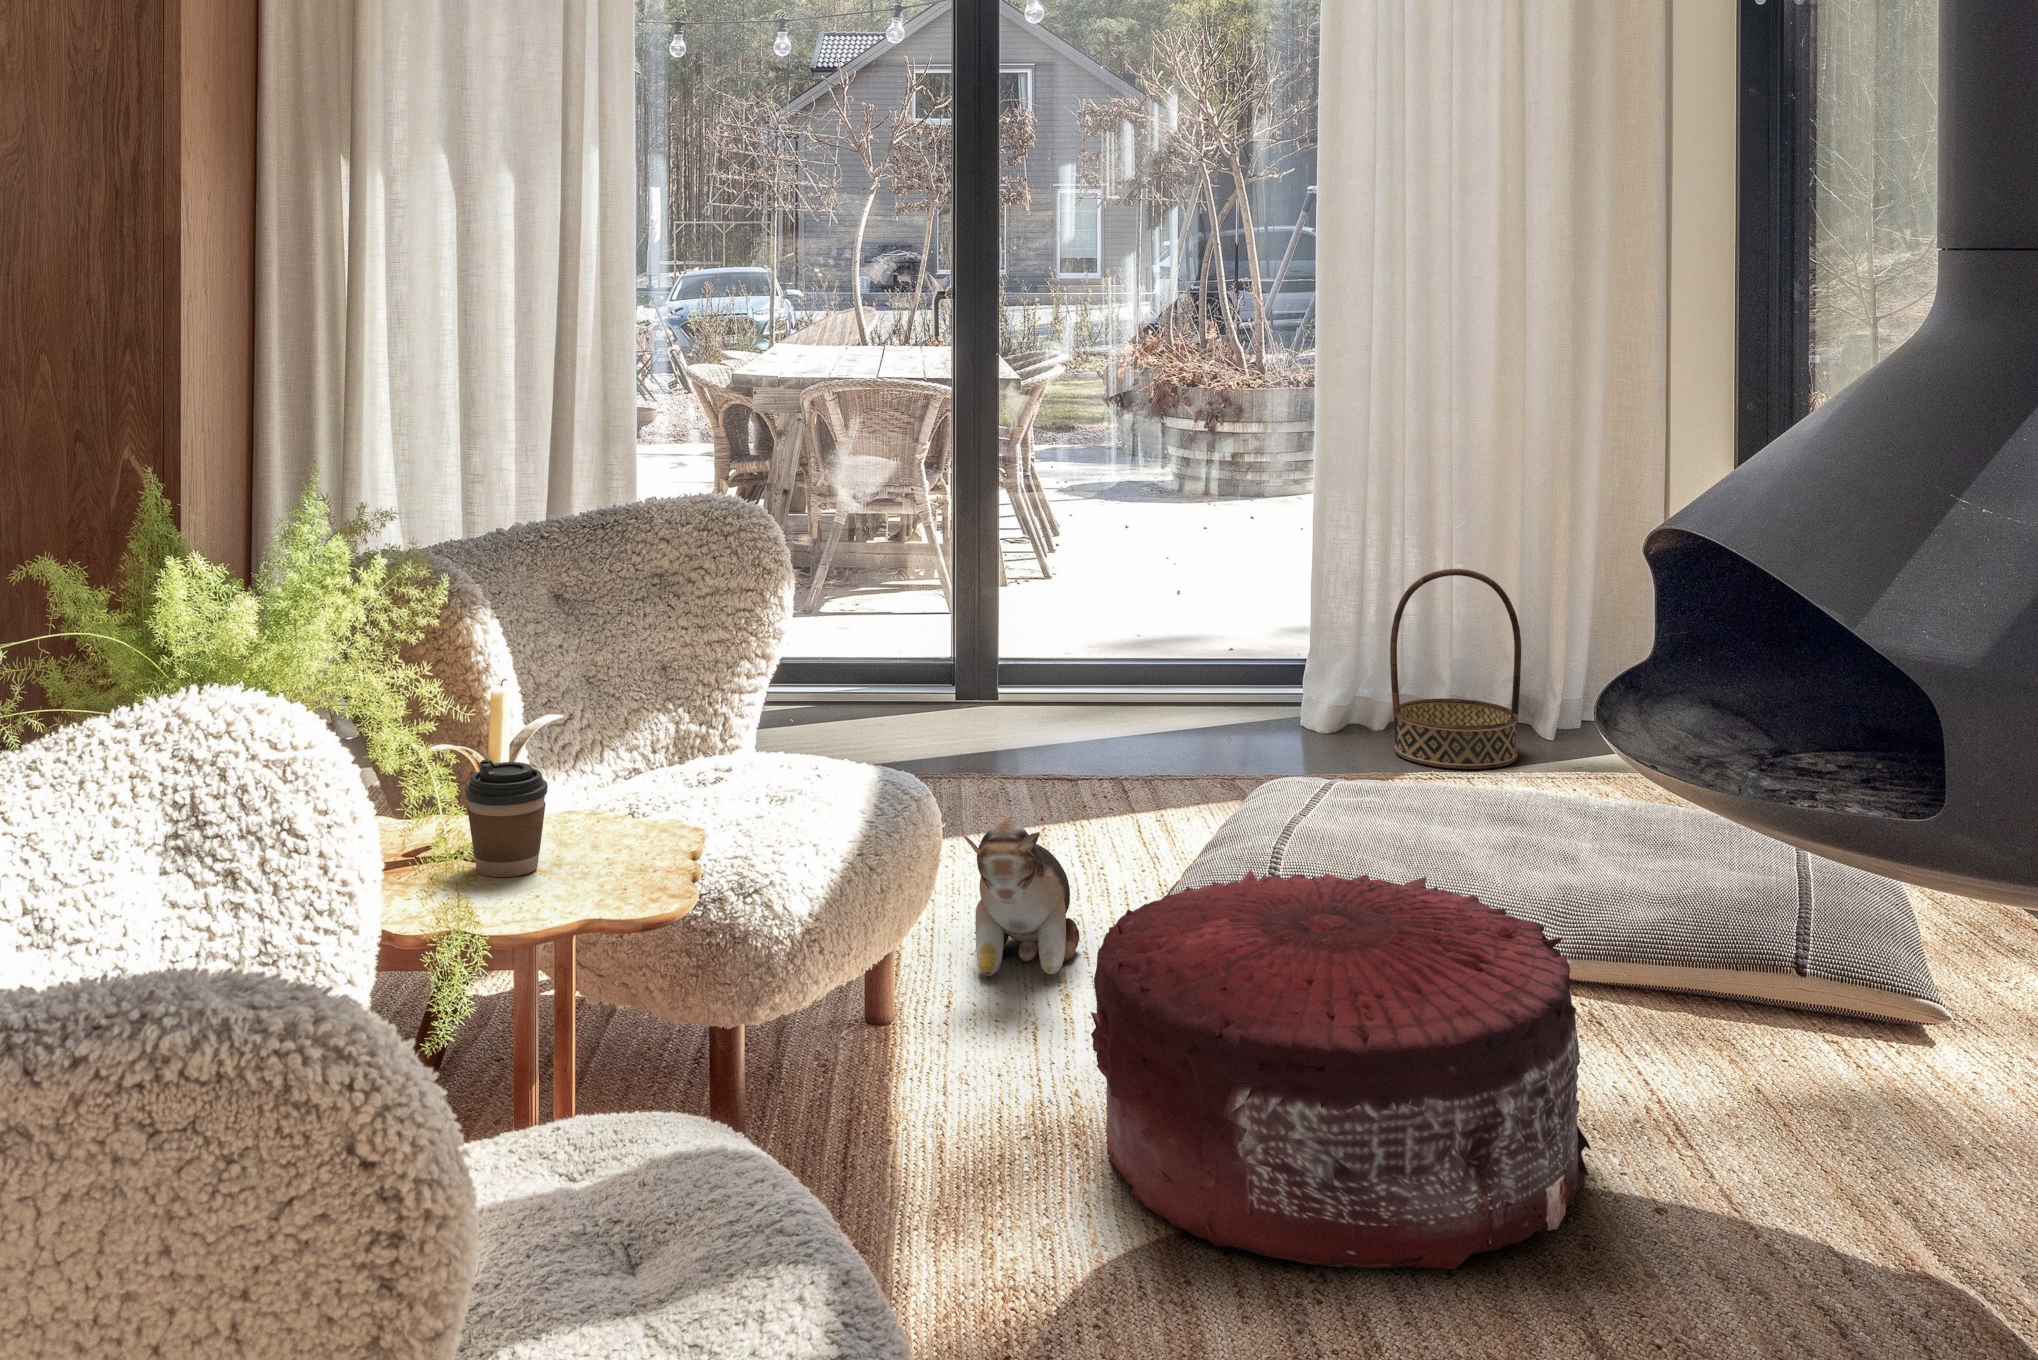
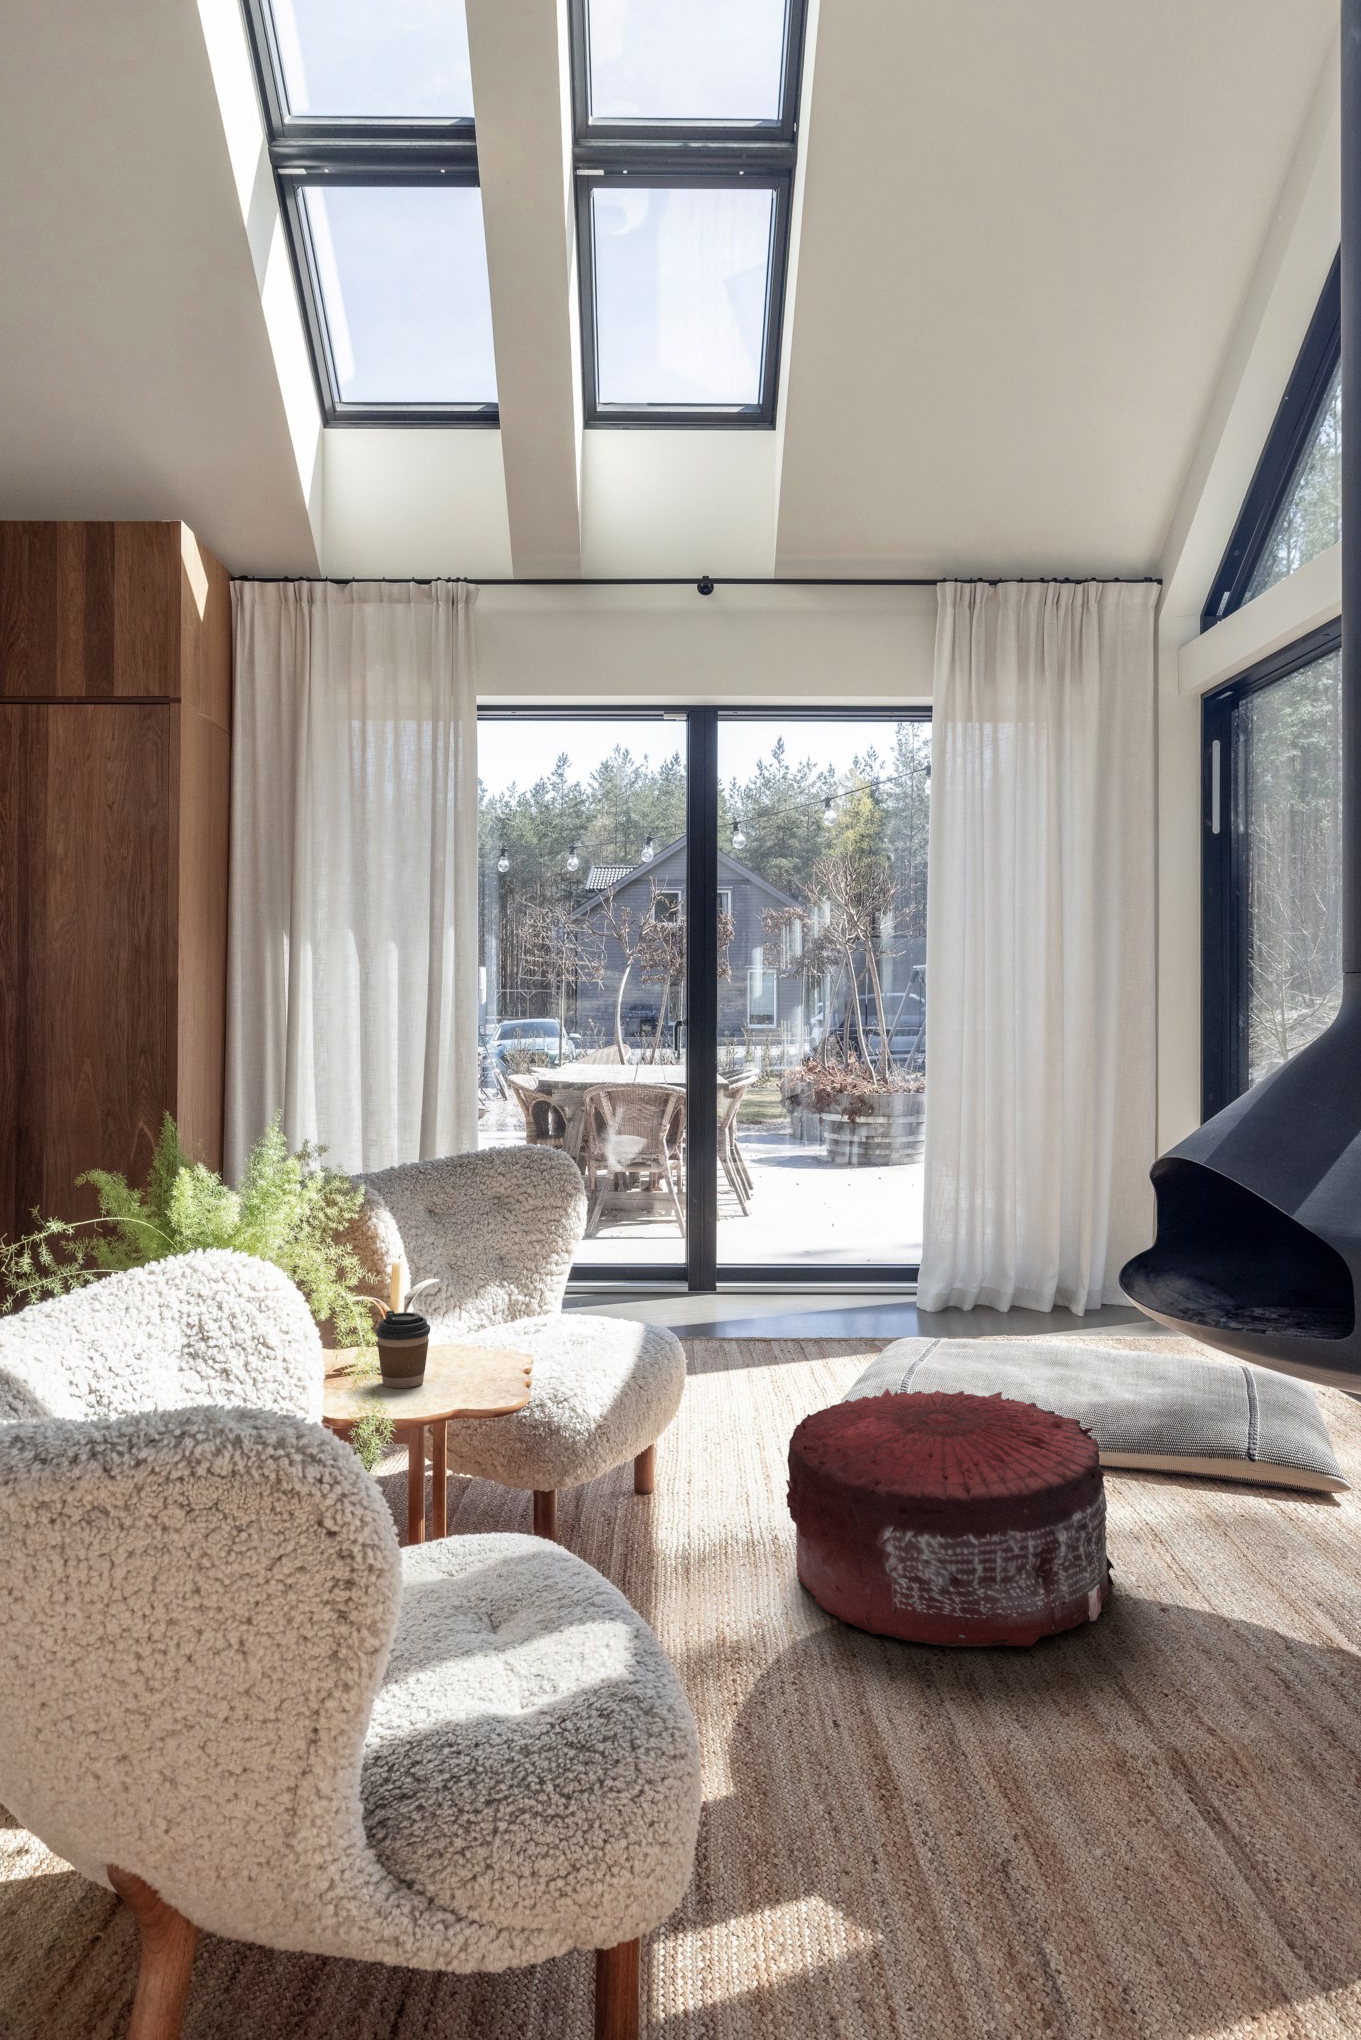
basket: present [1390,569,1521,769] -> none [967,1204,1052,1335]
plush toy: present [964,820,1079,976] -> none [698,1361,773,1465]

